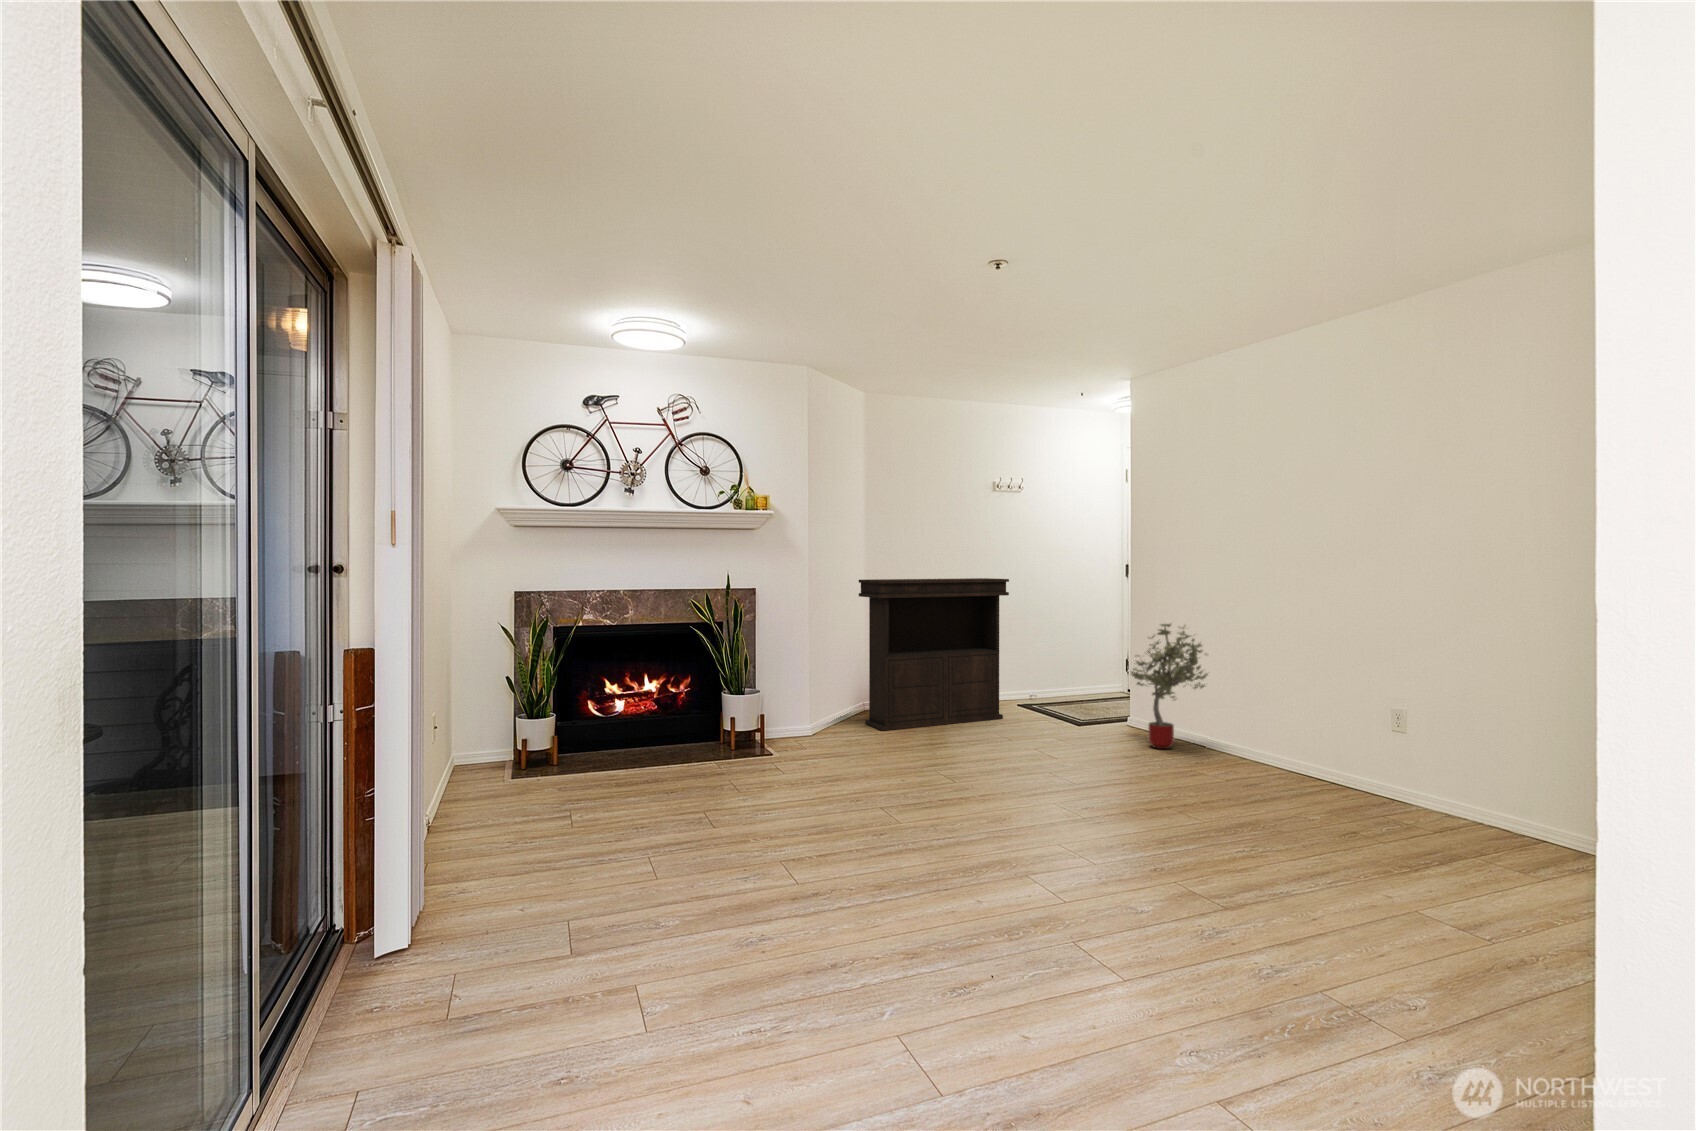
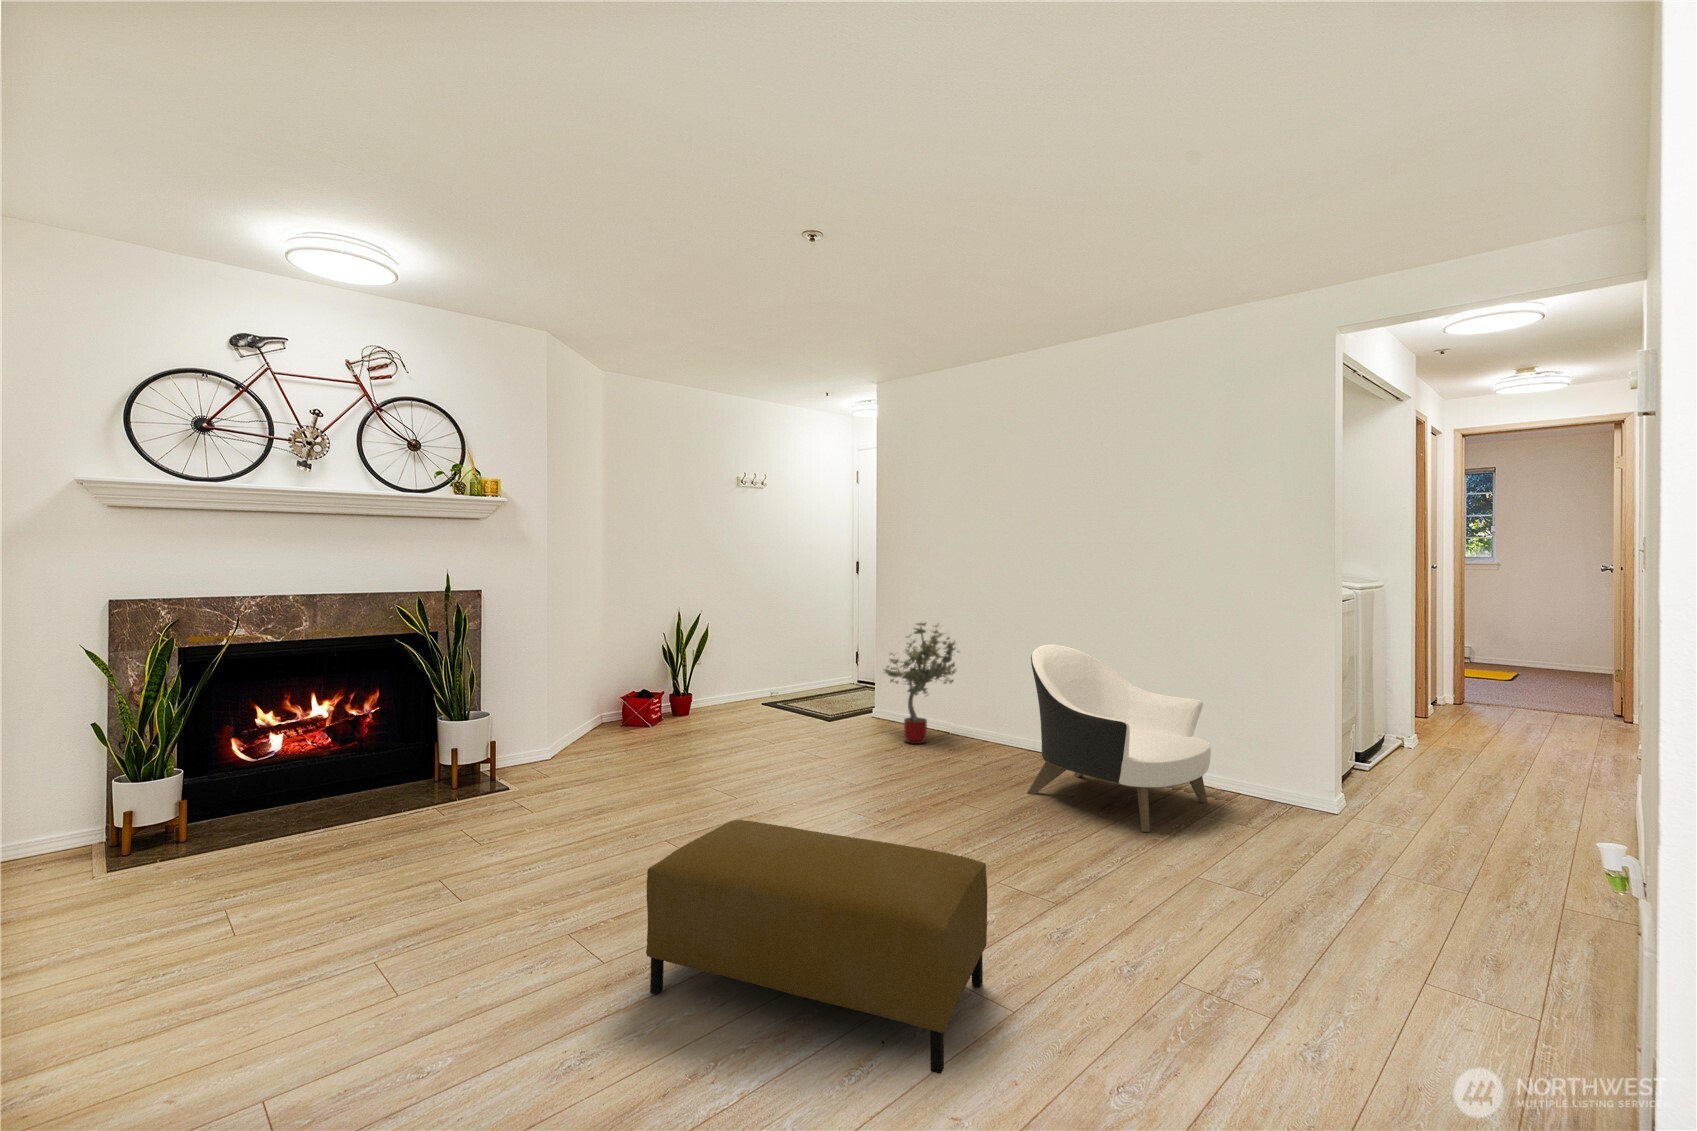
console table: present [859,578,1009,731] -> none [601,577,762,747]
armchair: none [1261,646,1491,851] -> present [1027,644,1211,832]
ottoman: none [827,776,1116,988] -> present [646,820,988,1074]

